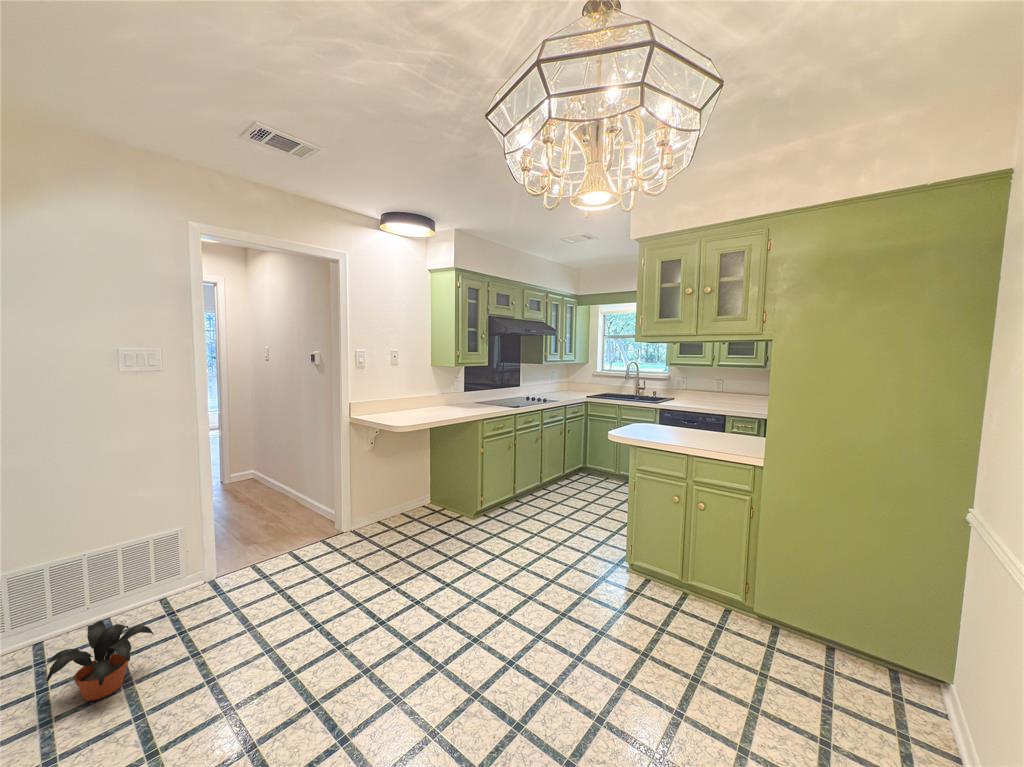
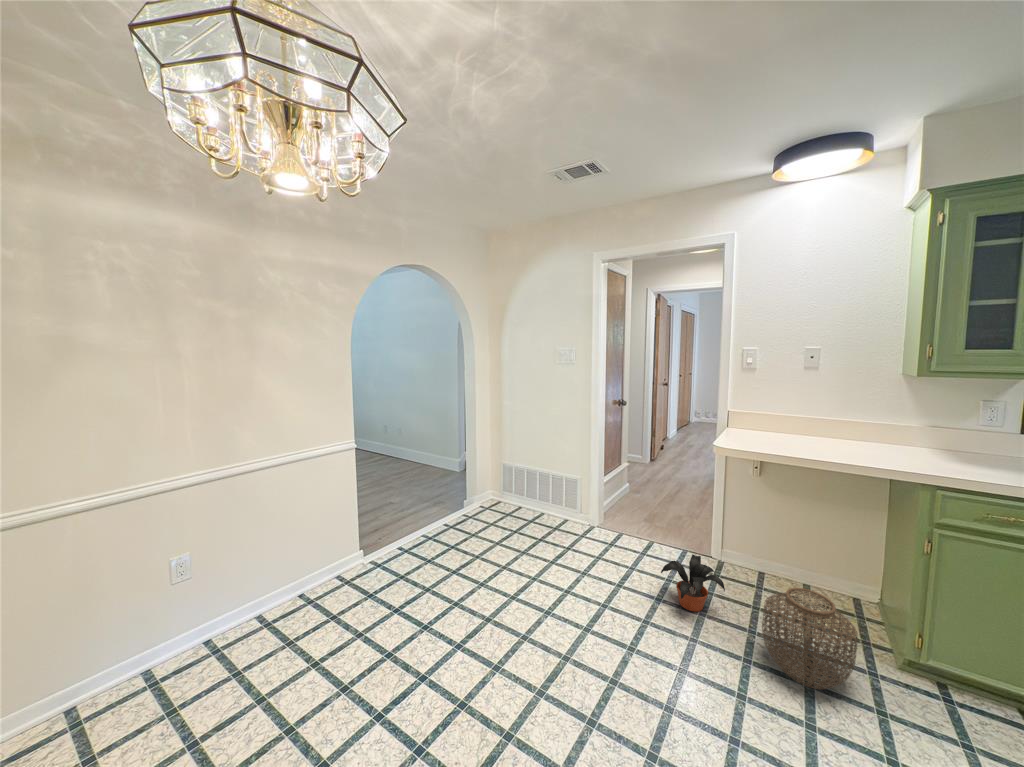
woven basket: none [214,567,297,659] -> present [762,588,858,690]

